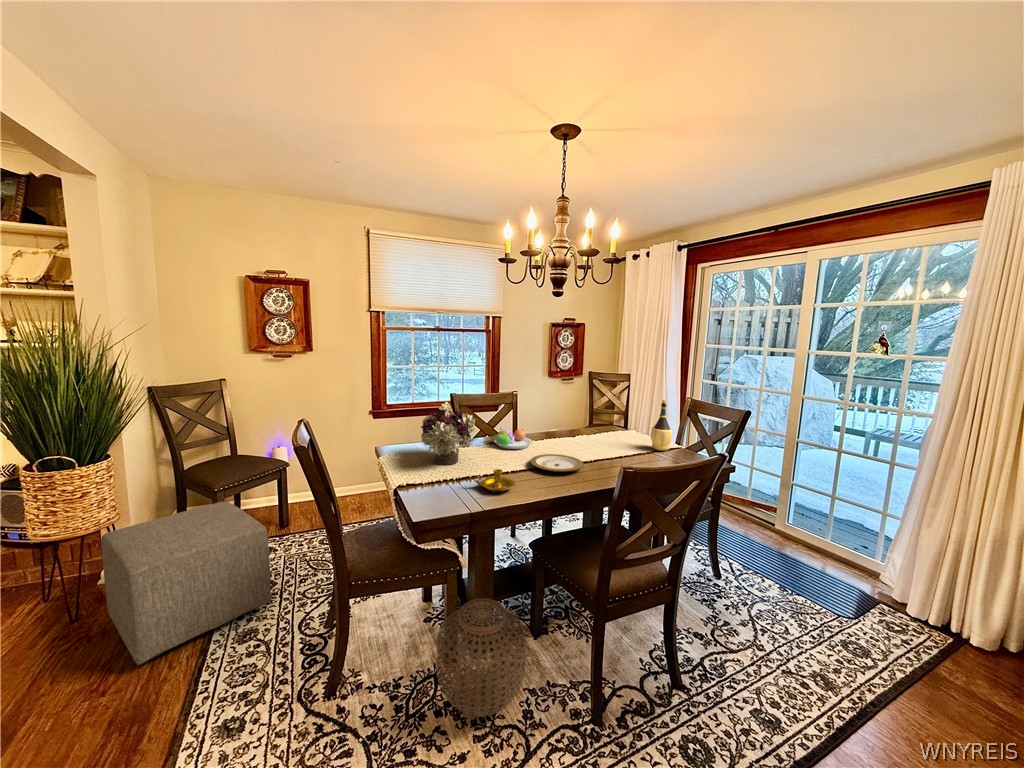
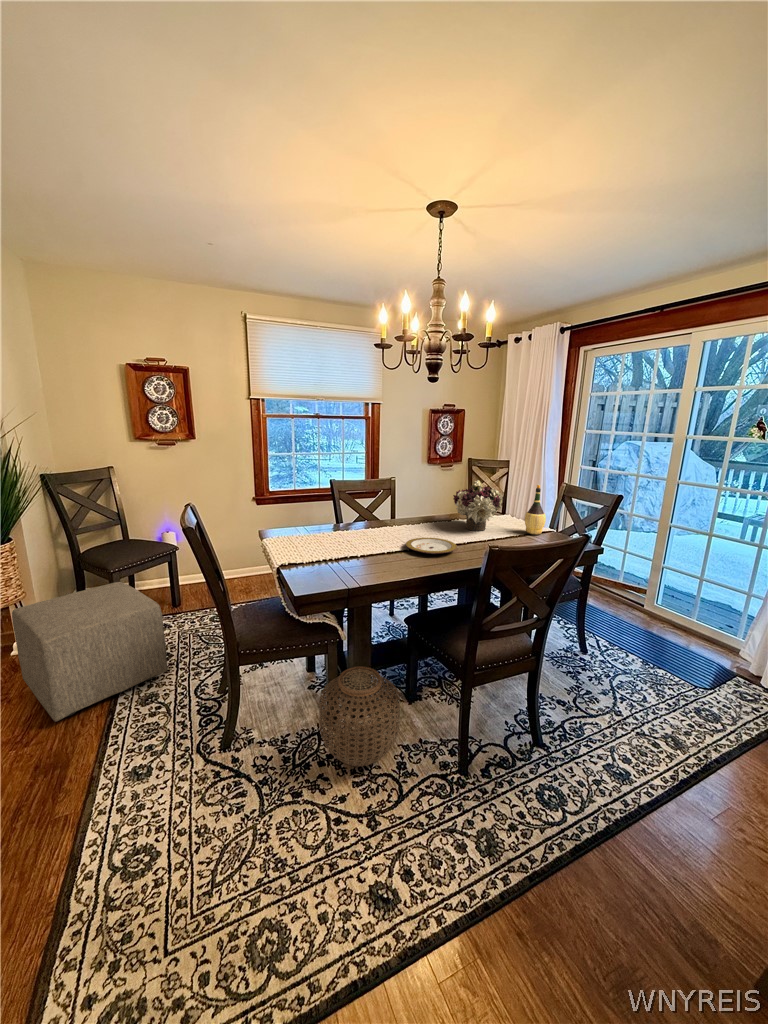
flower arrangement: present [421,402,475,465] -> present [453,480,503,531]
fruit bowl: present [492,428,533,449] -> none [370,513,409,533]
candlestick: present [473,469,515,492] -> none [351,551,390,572]

